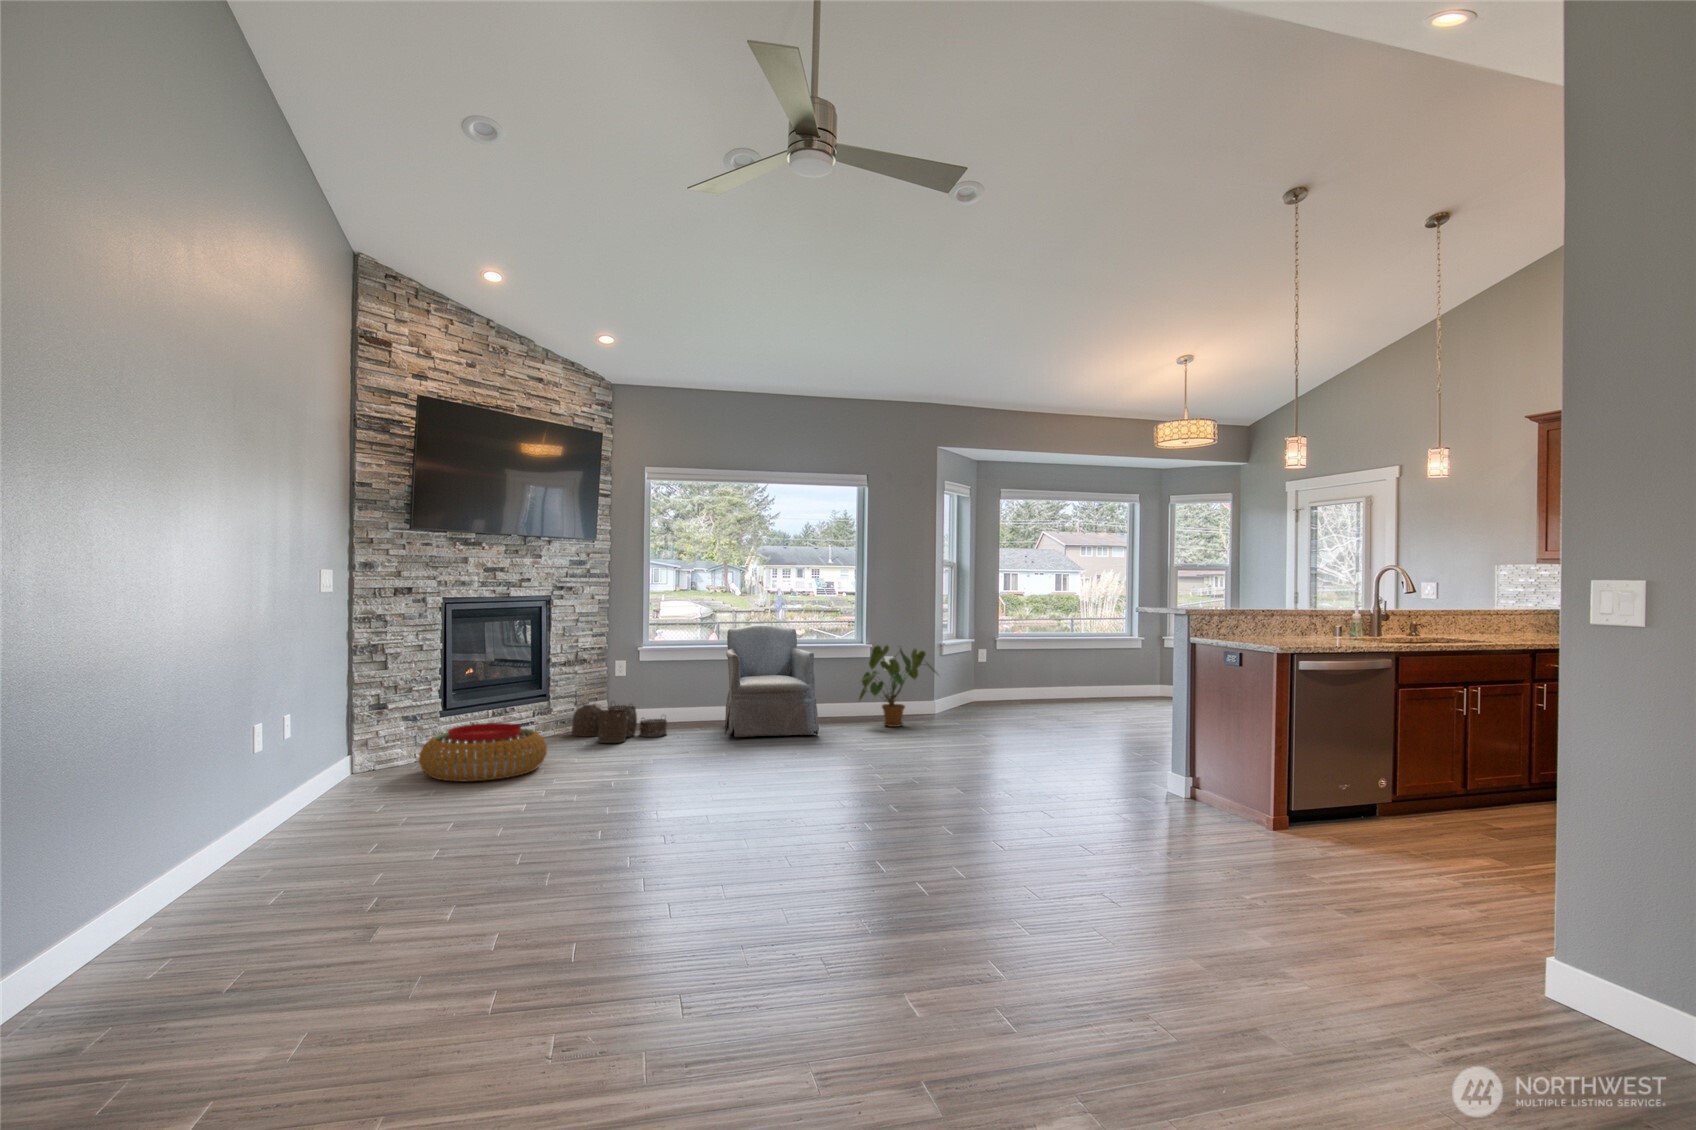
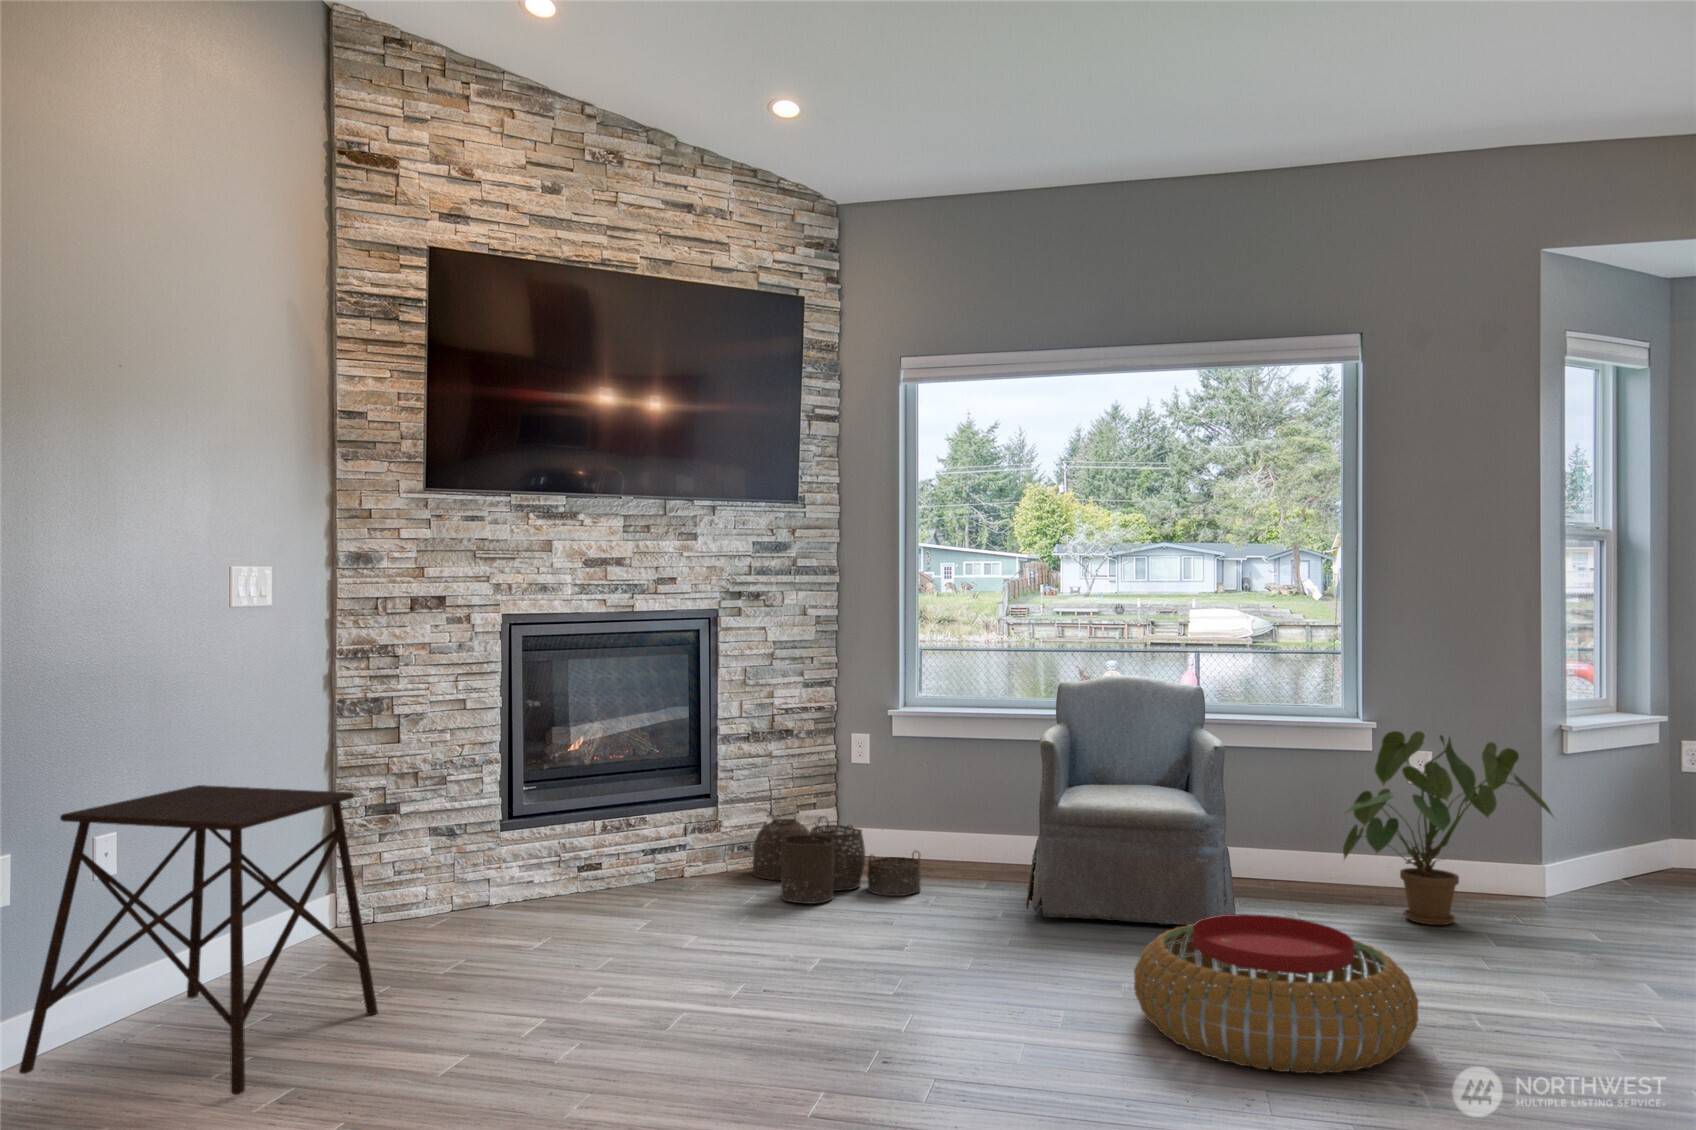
side table: none [257,688,432,841] -> present [19,785,378,1095]
pouf: present [419,723,547,781] -> present [1134,914,1418,1073]

